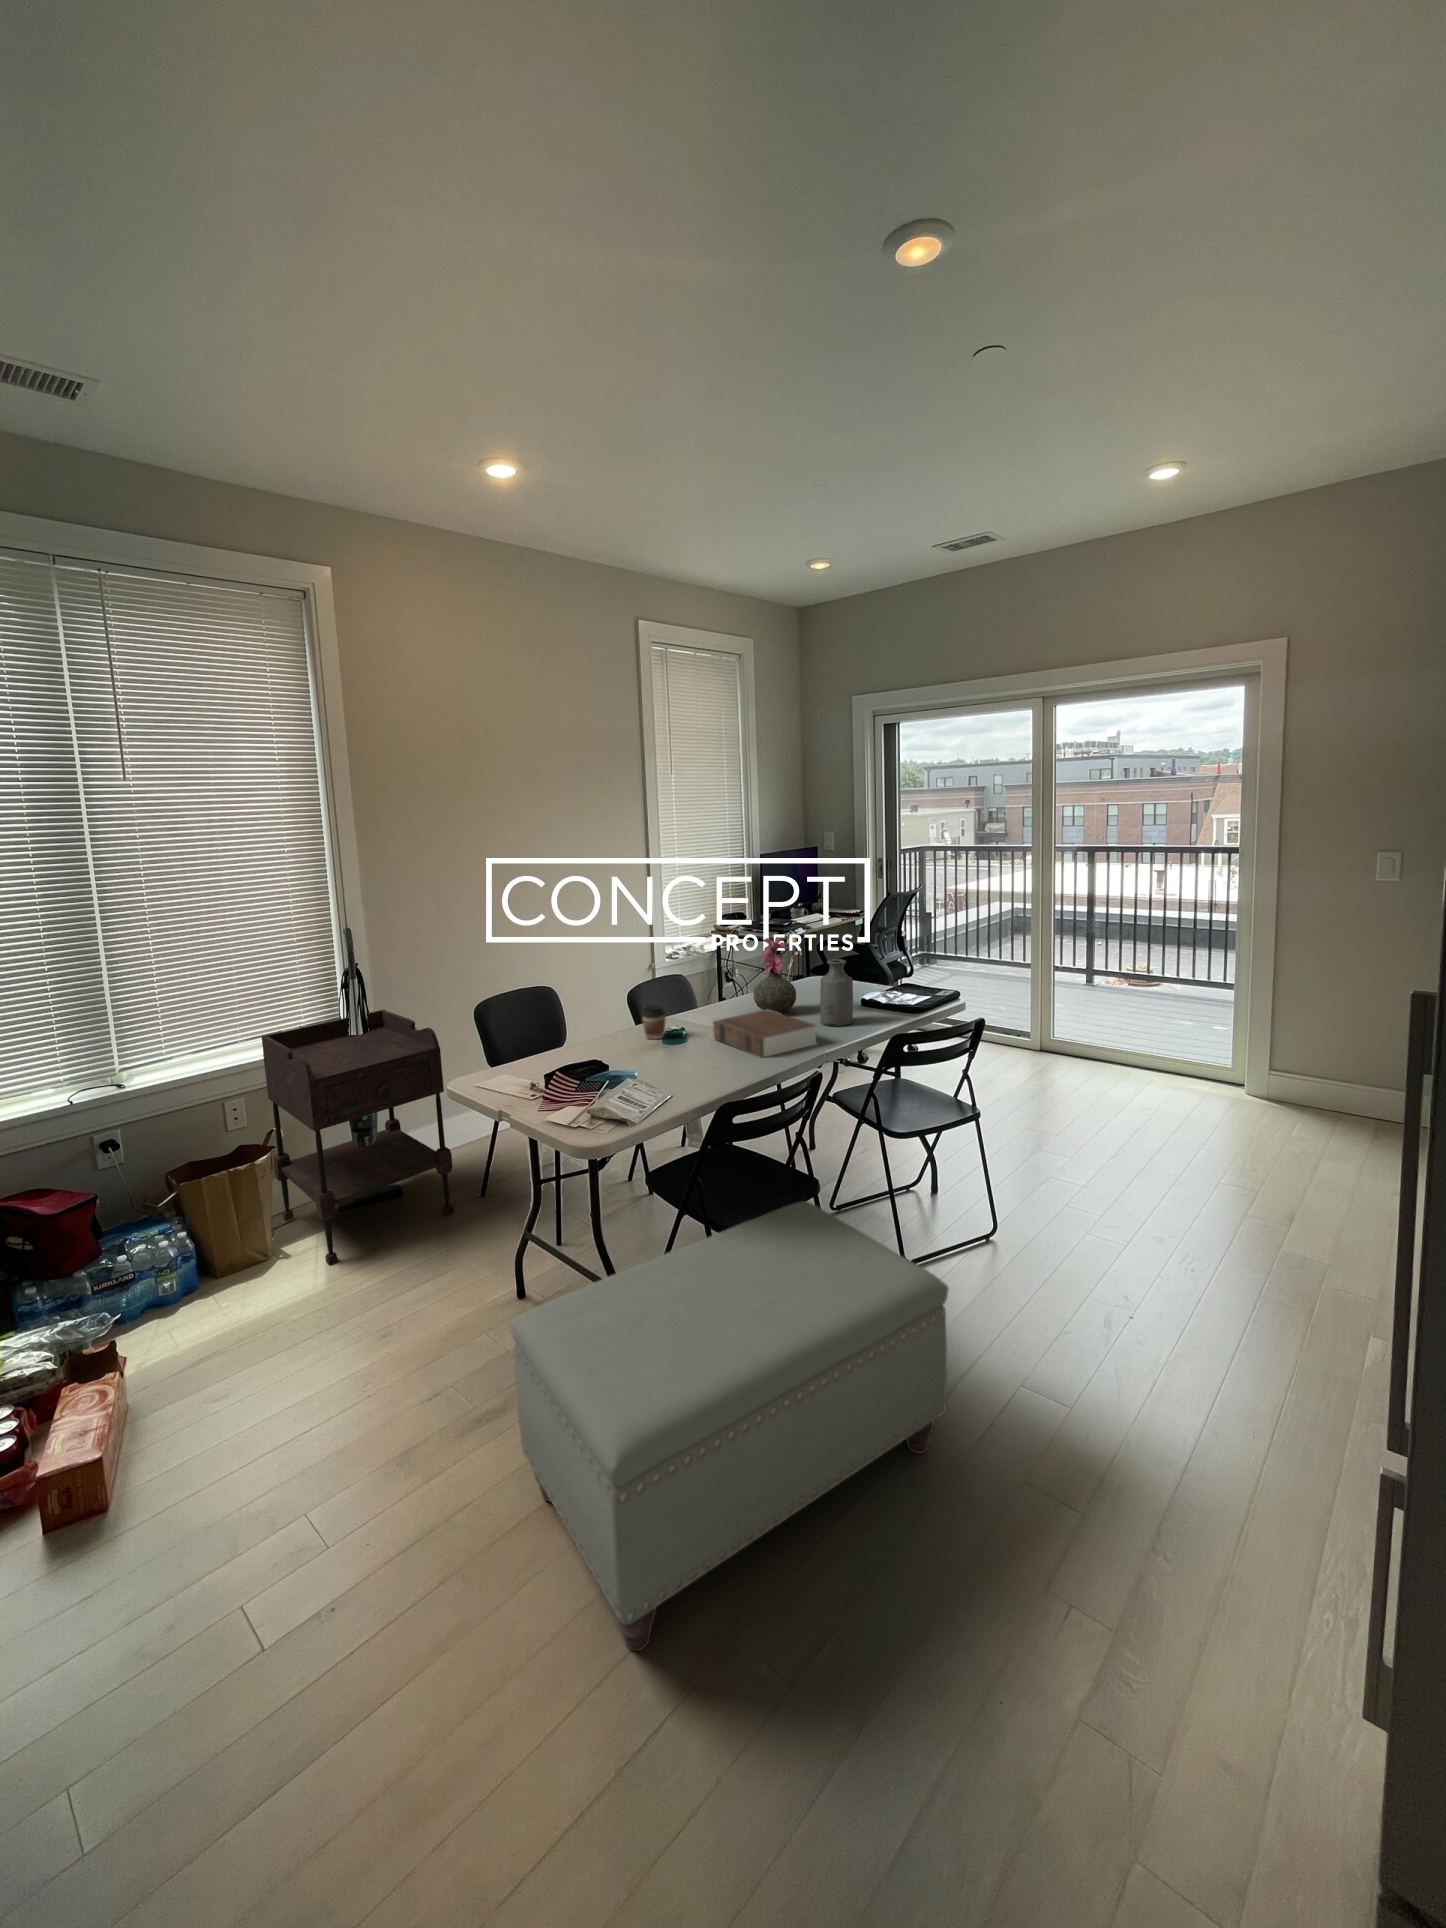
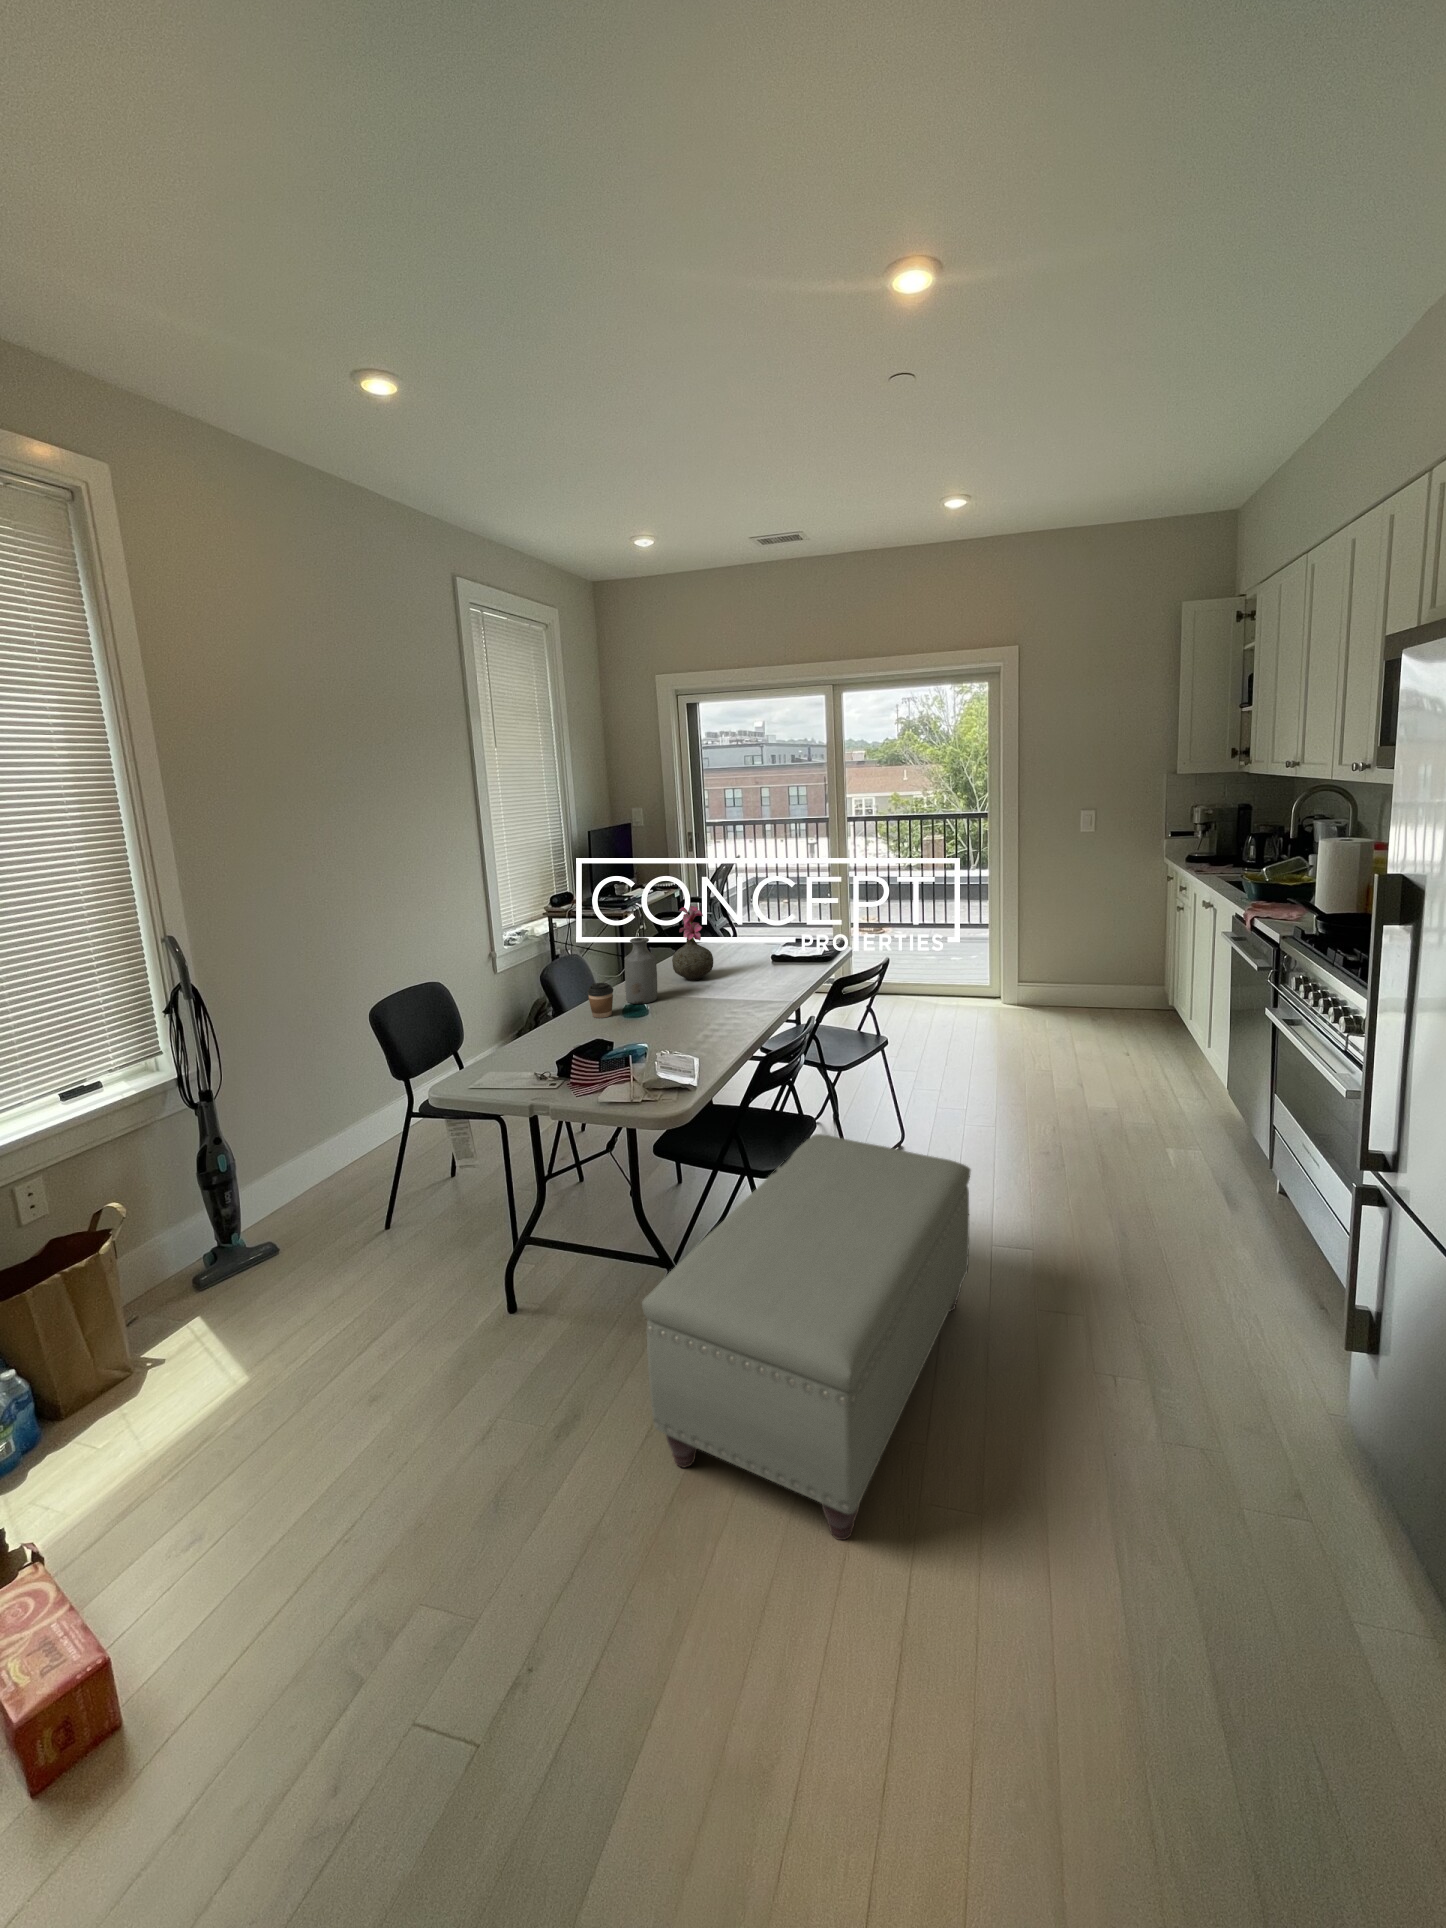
bottle: present [820,959,853,1026] -> present [625,937,658,1004]
book: present [713,1009,816,1058] -> none [665,974,767,1018]
side table: present [262,1010,453,1265] -> none [65,1033,365,1353]

